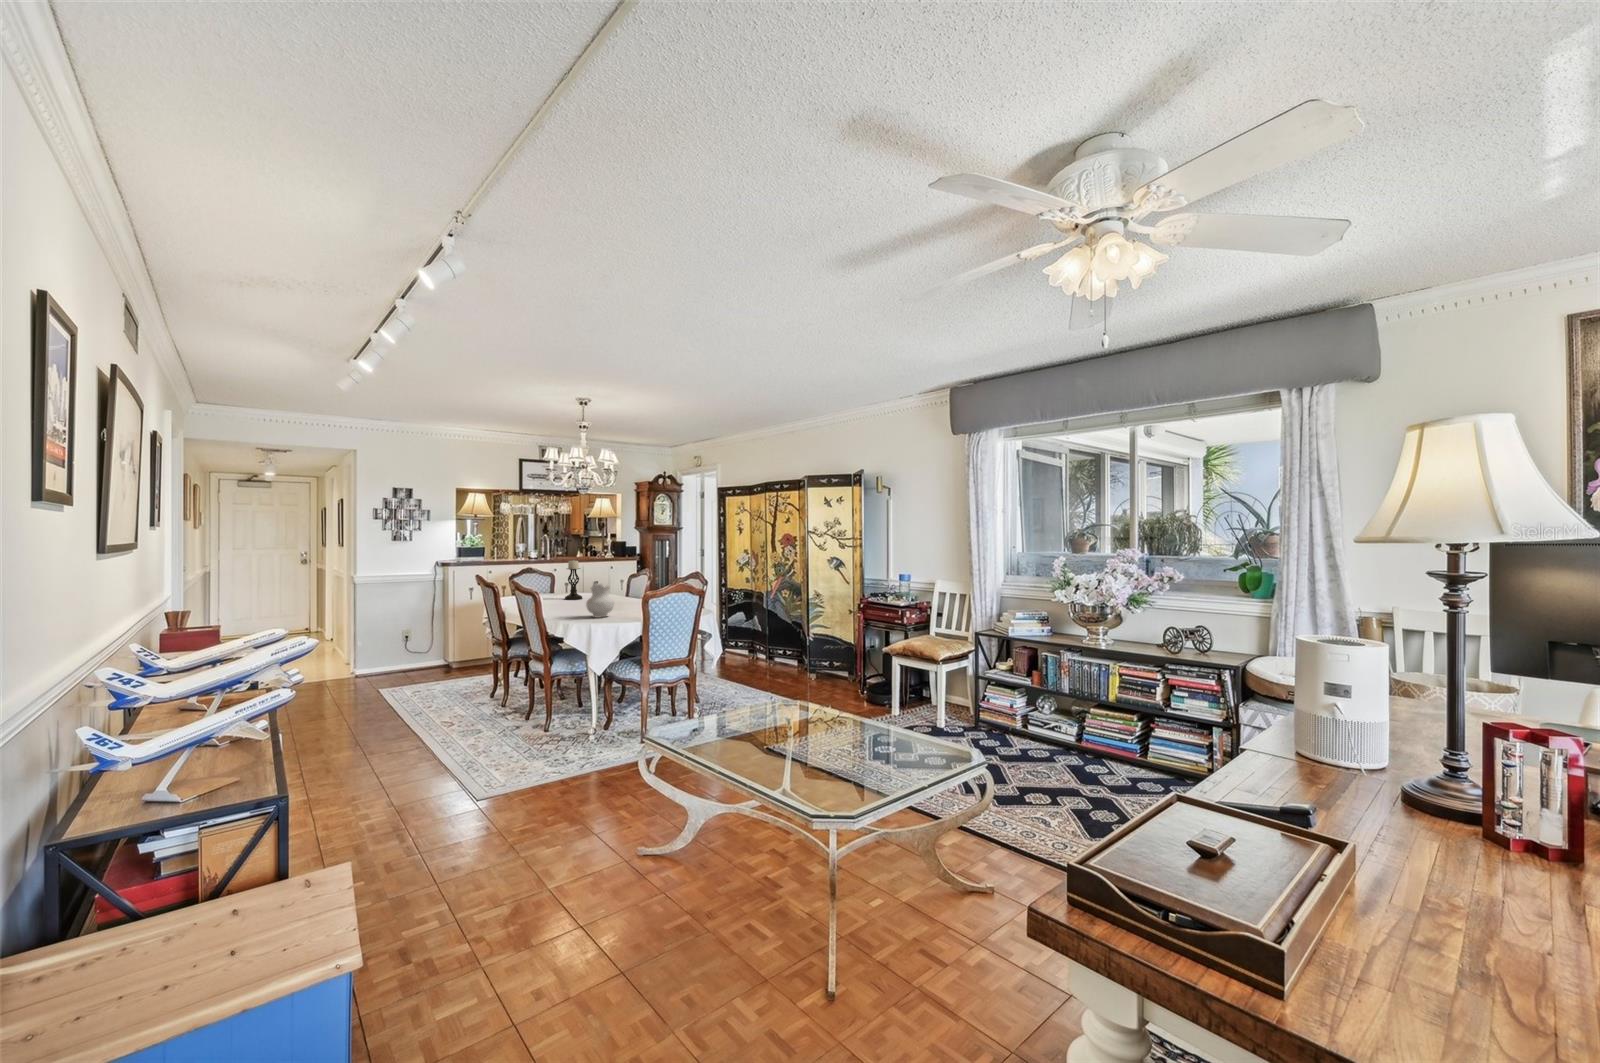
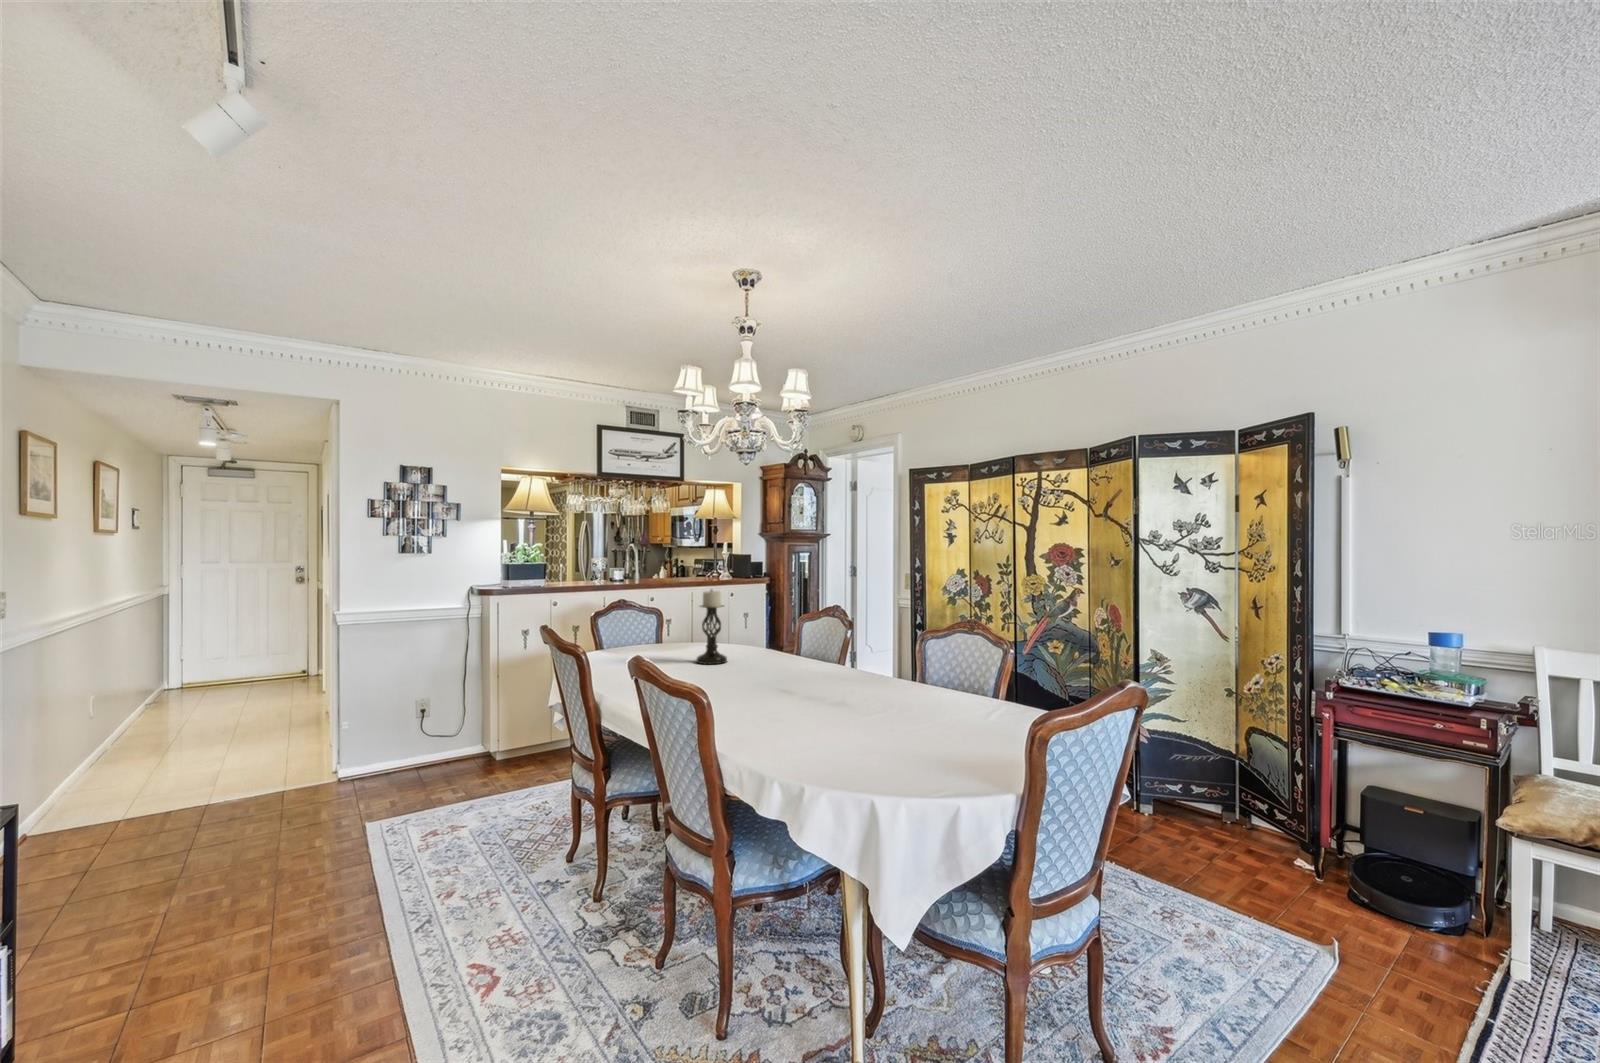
ceramic pitcher: present [586,582,614,618] -> none [802,653,865,745]

